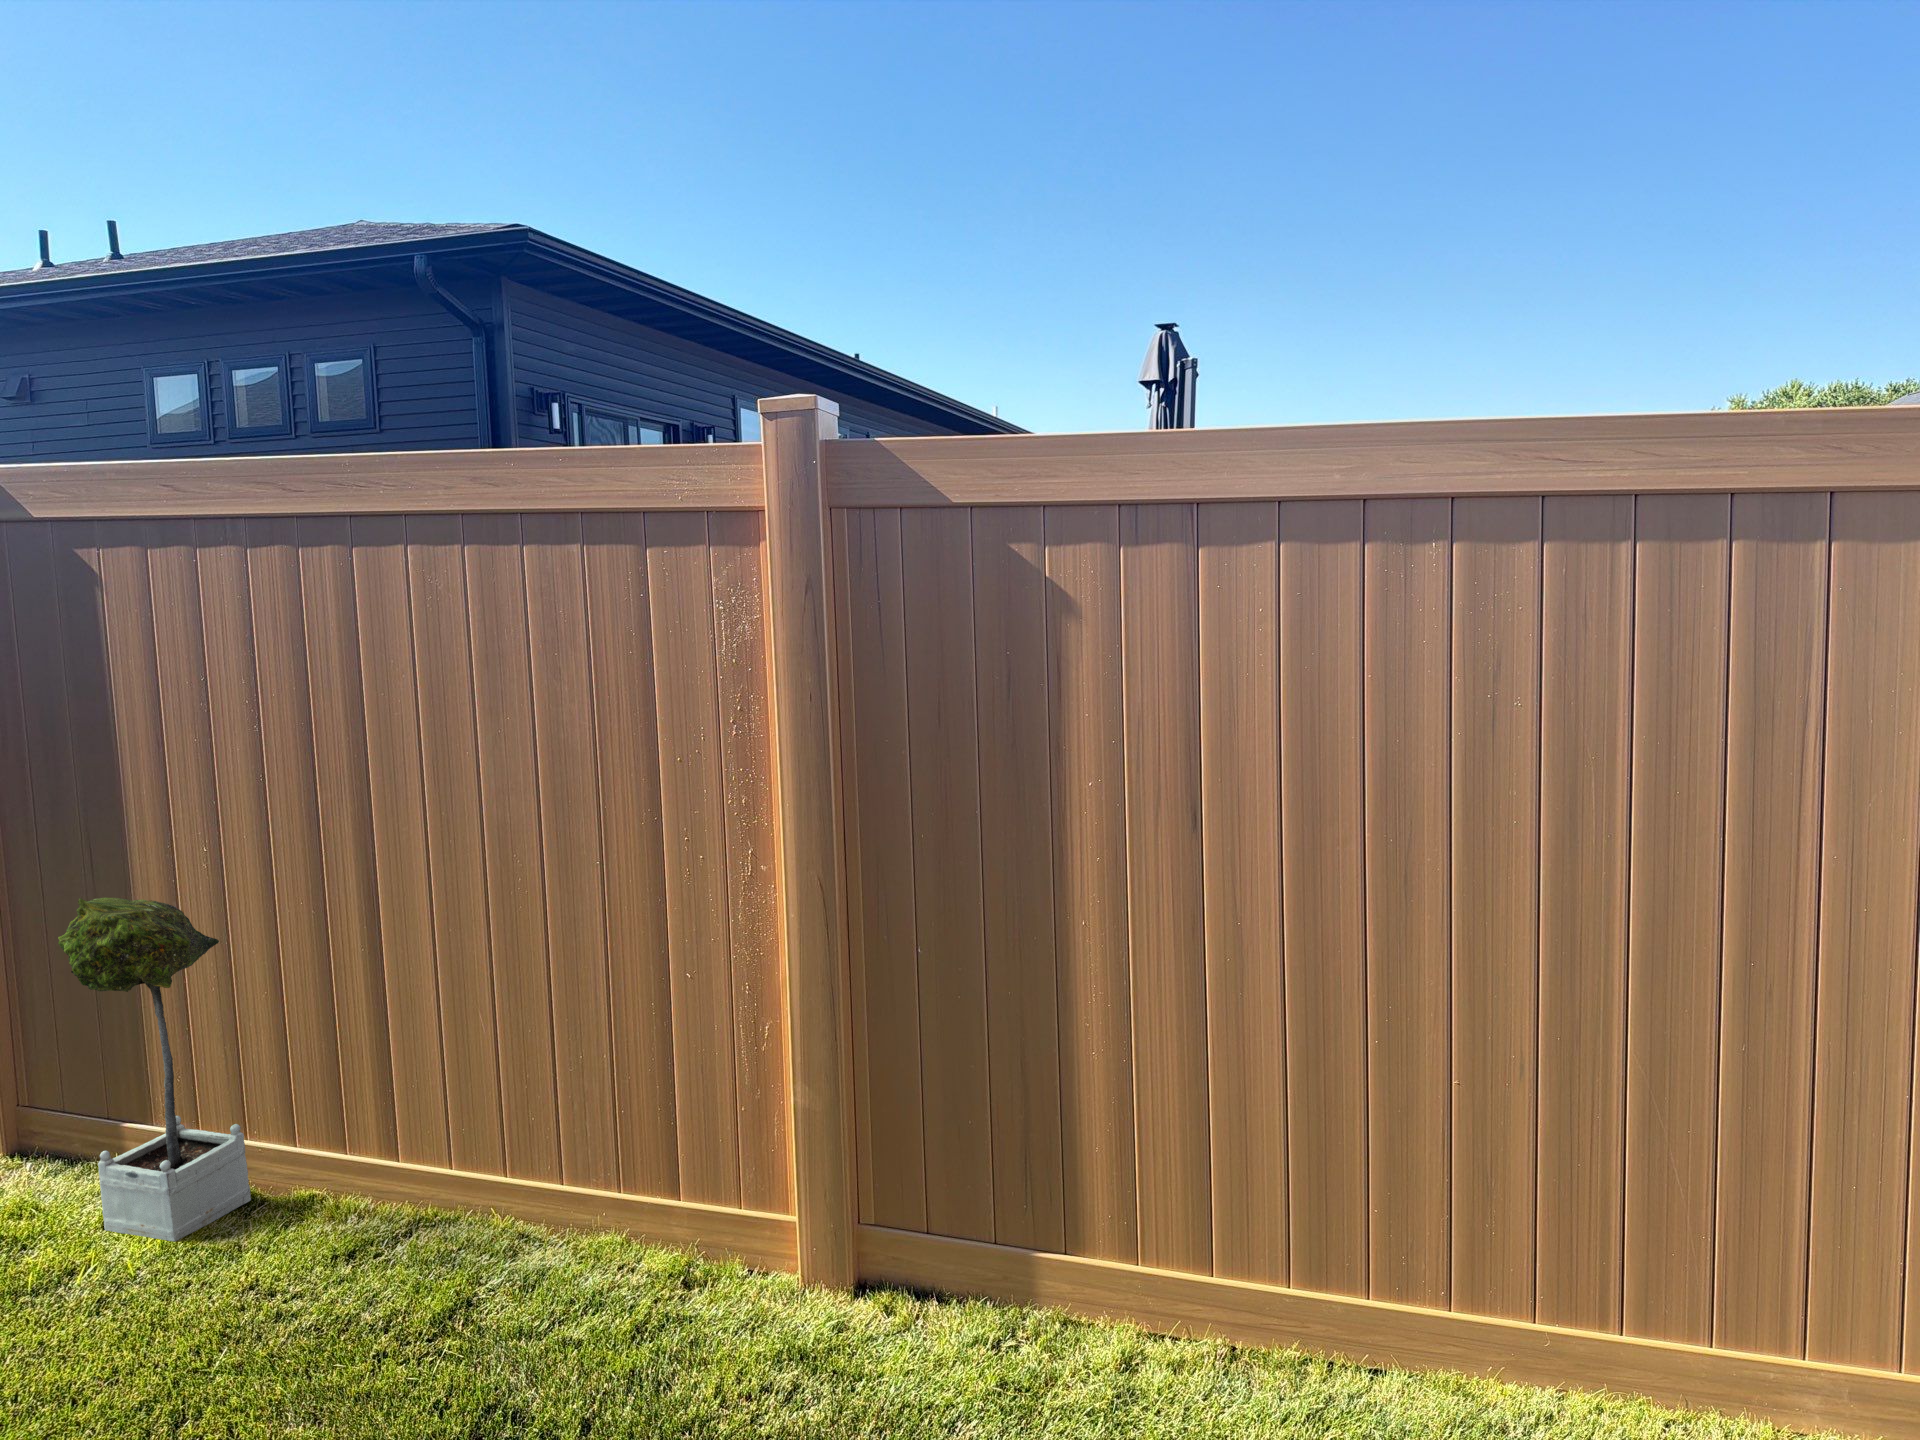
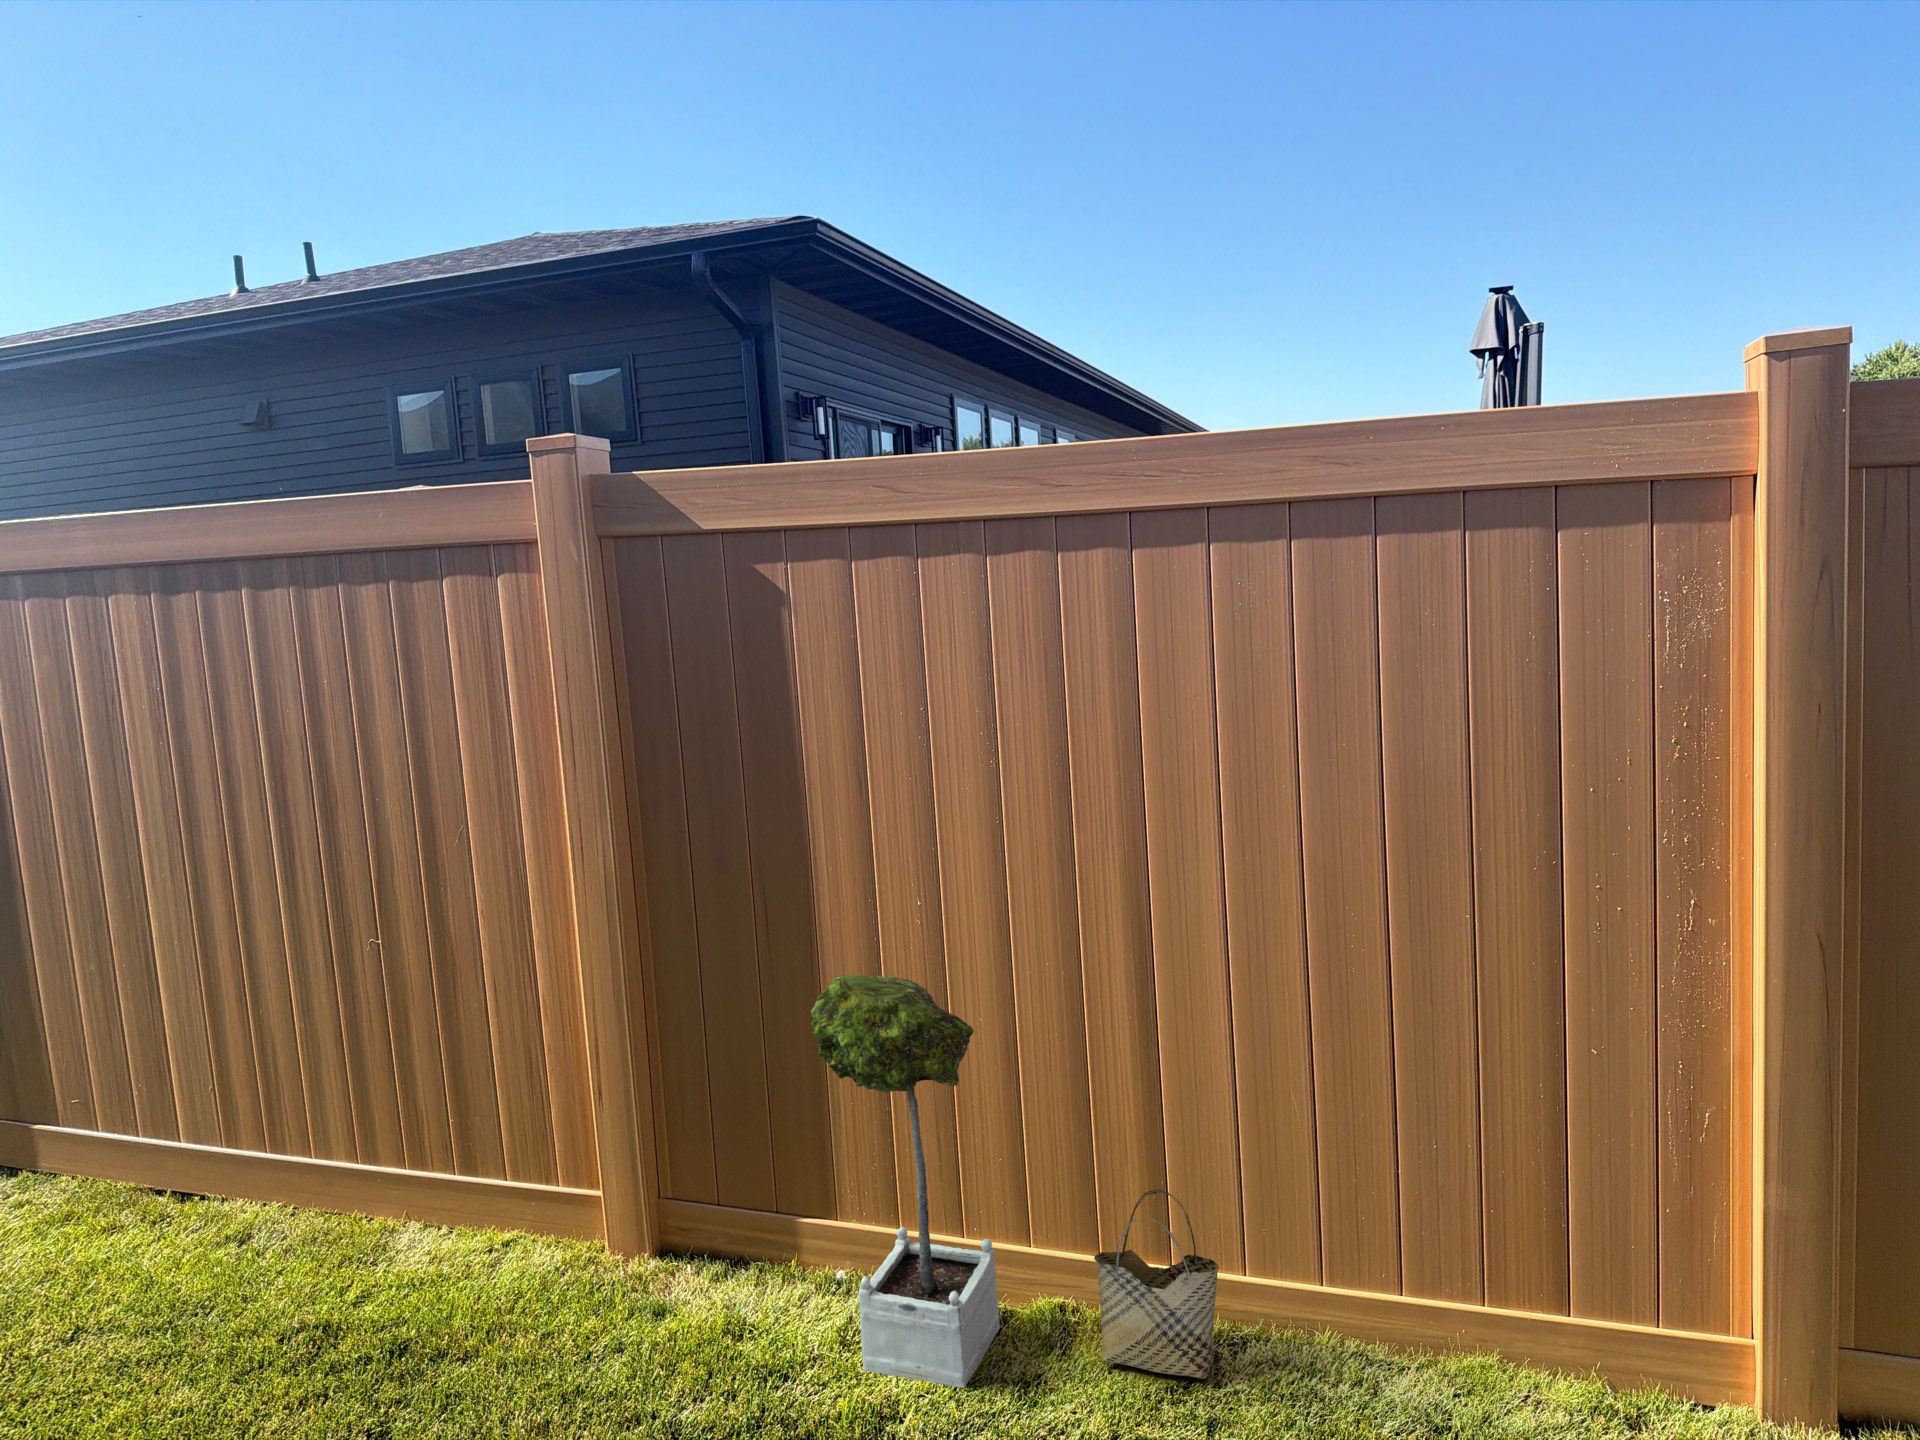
woven basket: none [303,1081,401,1233] -> present [1094,1190,1219,1379]

